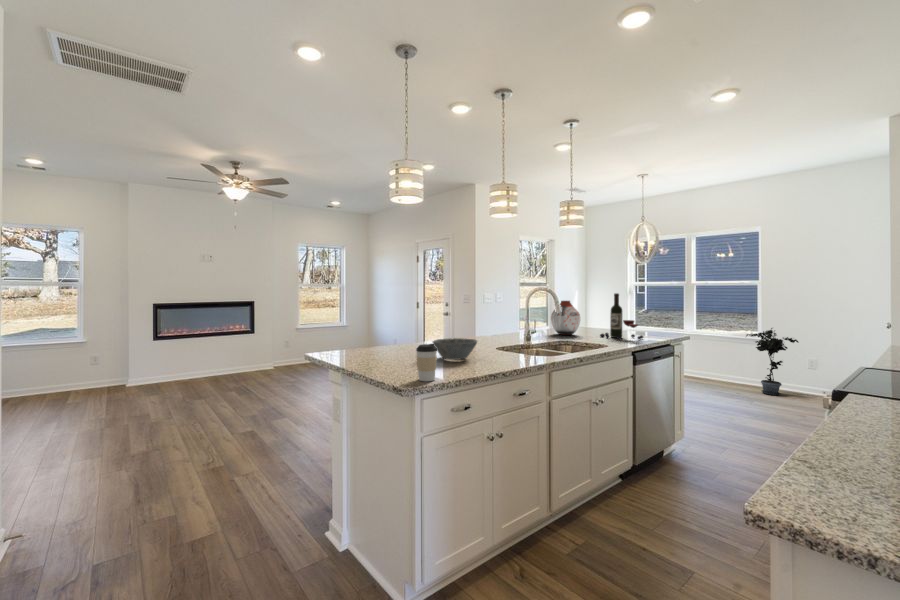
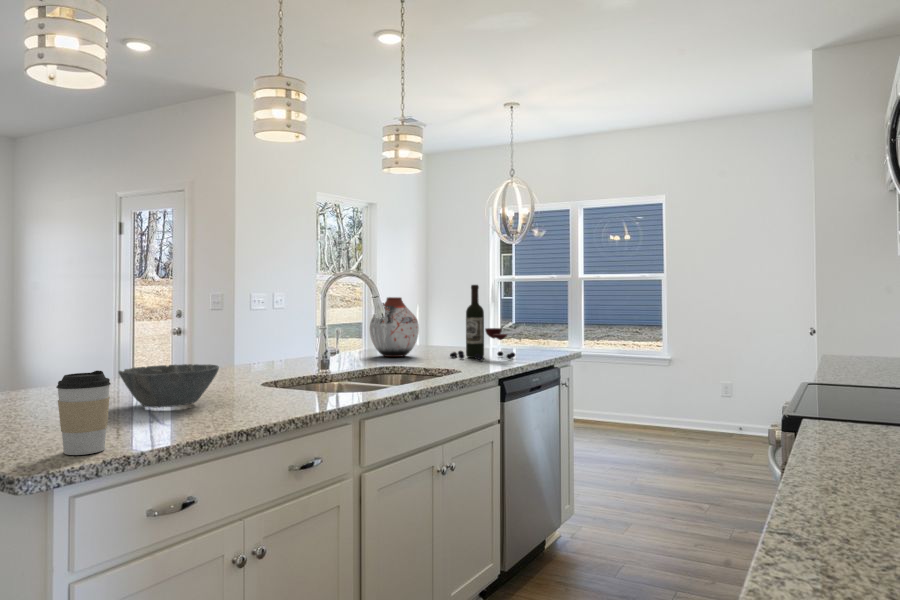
potted plant: present [746,328,798,395] -> none [646,340,708,435]

